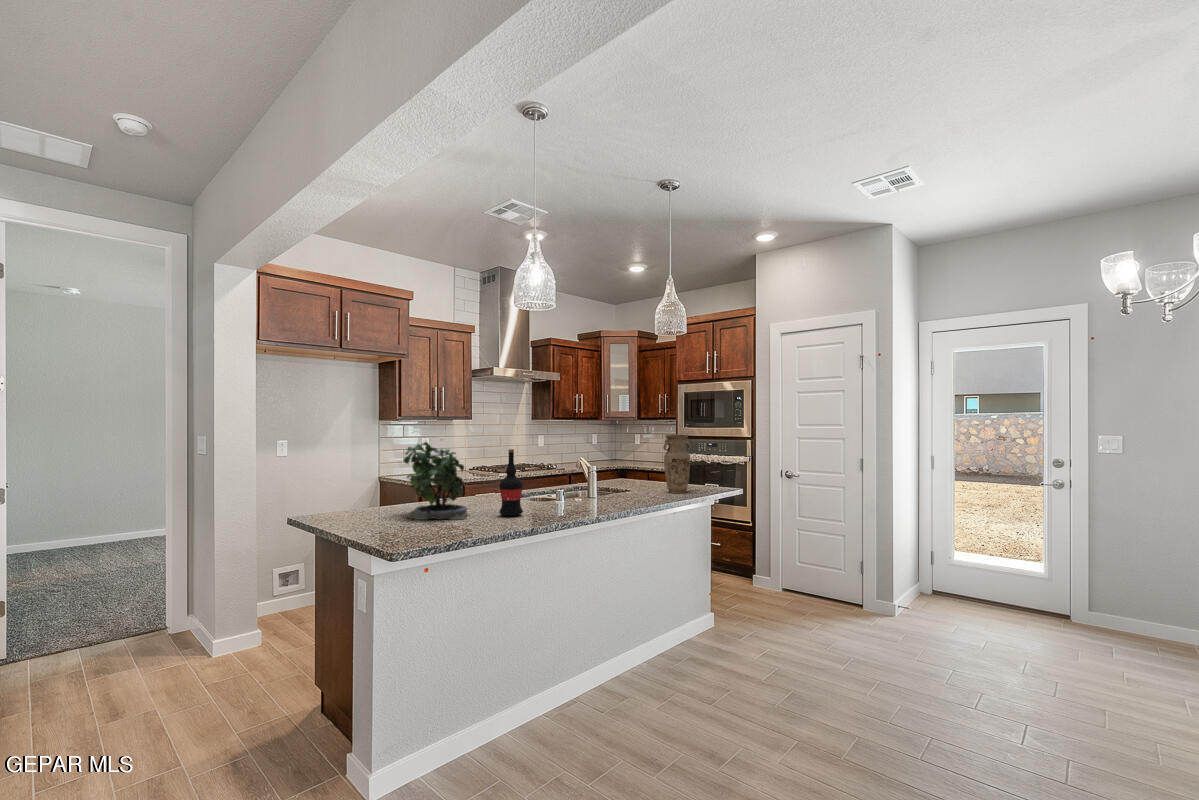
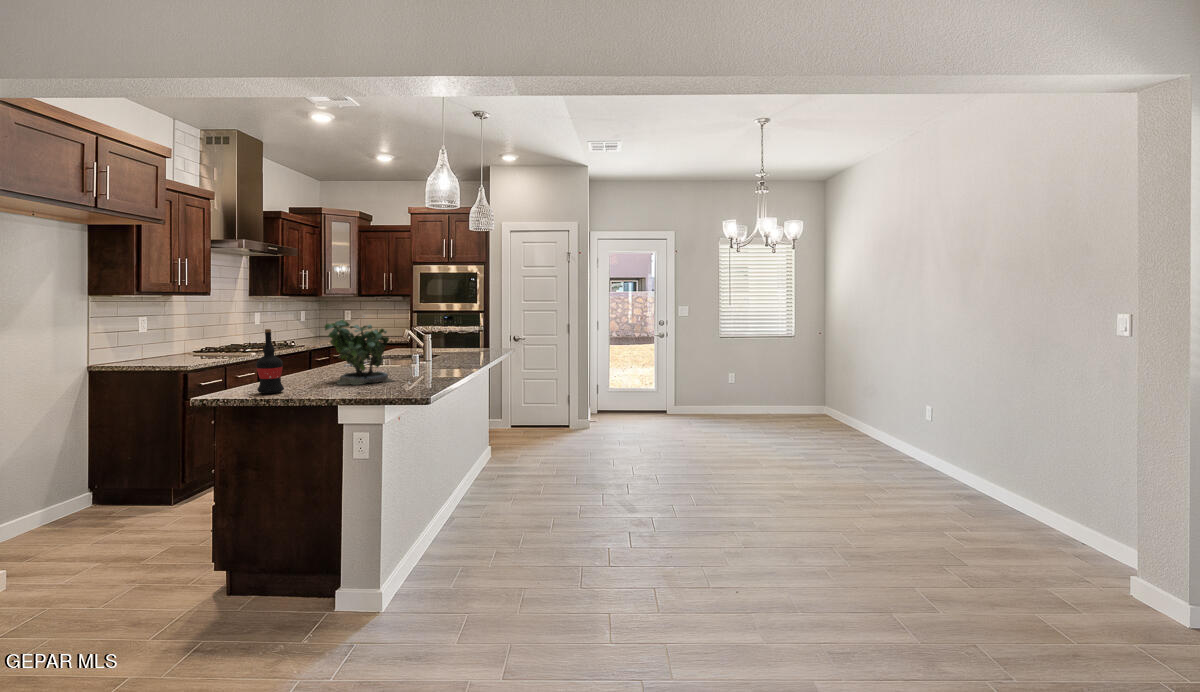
vase: present [663,434,691,493] -> none [469,310,488,354]
wine bottle: present [499,449,523,516] -> present [256,329,284,393]

